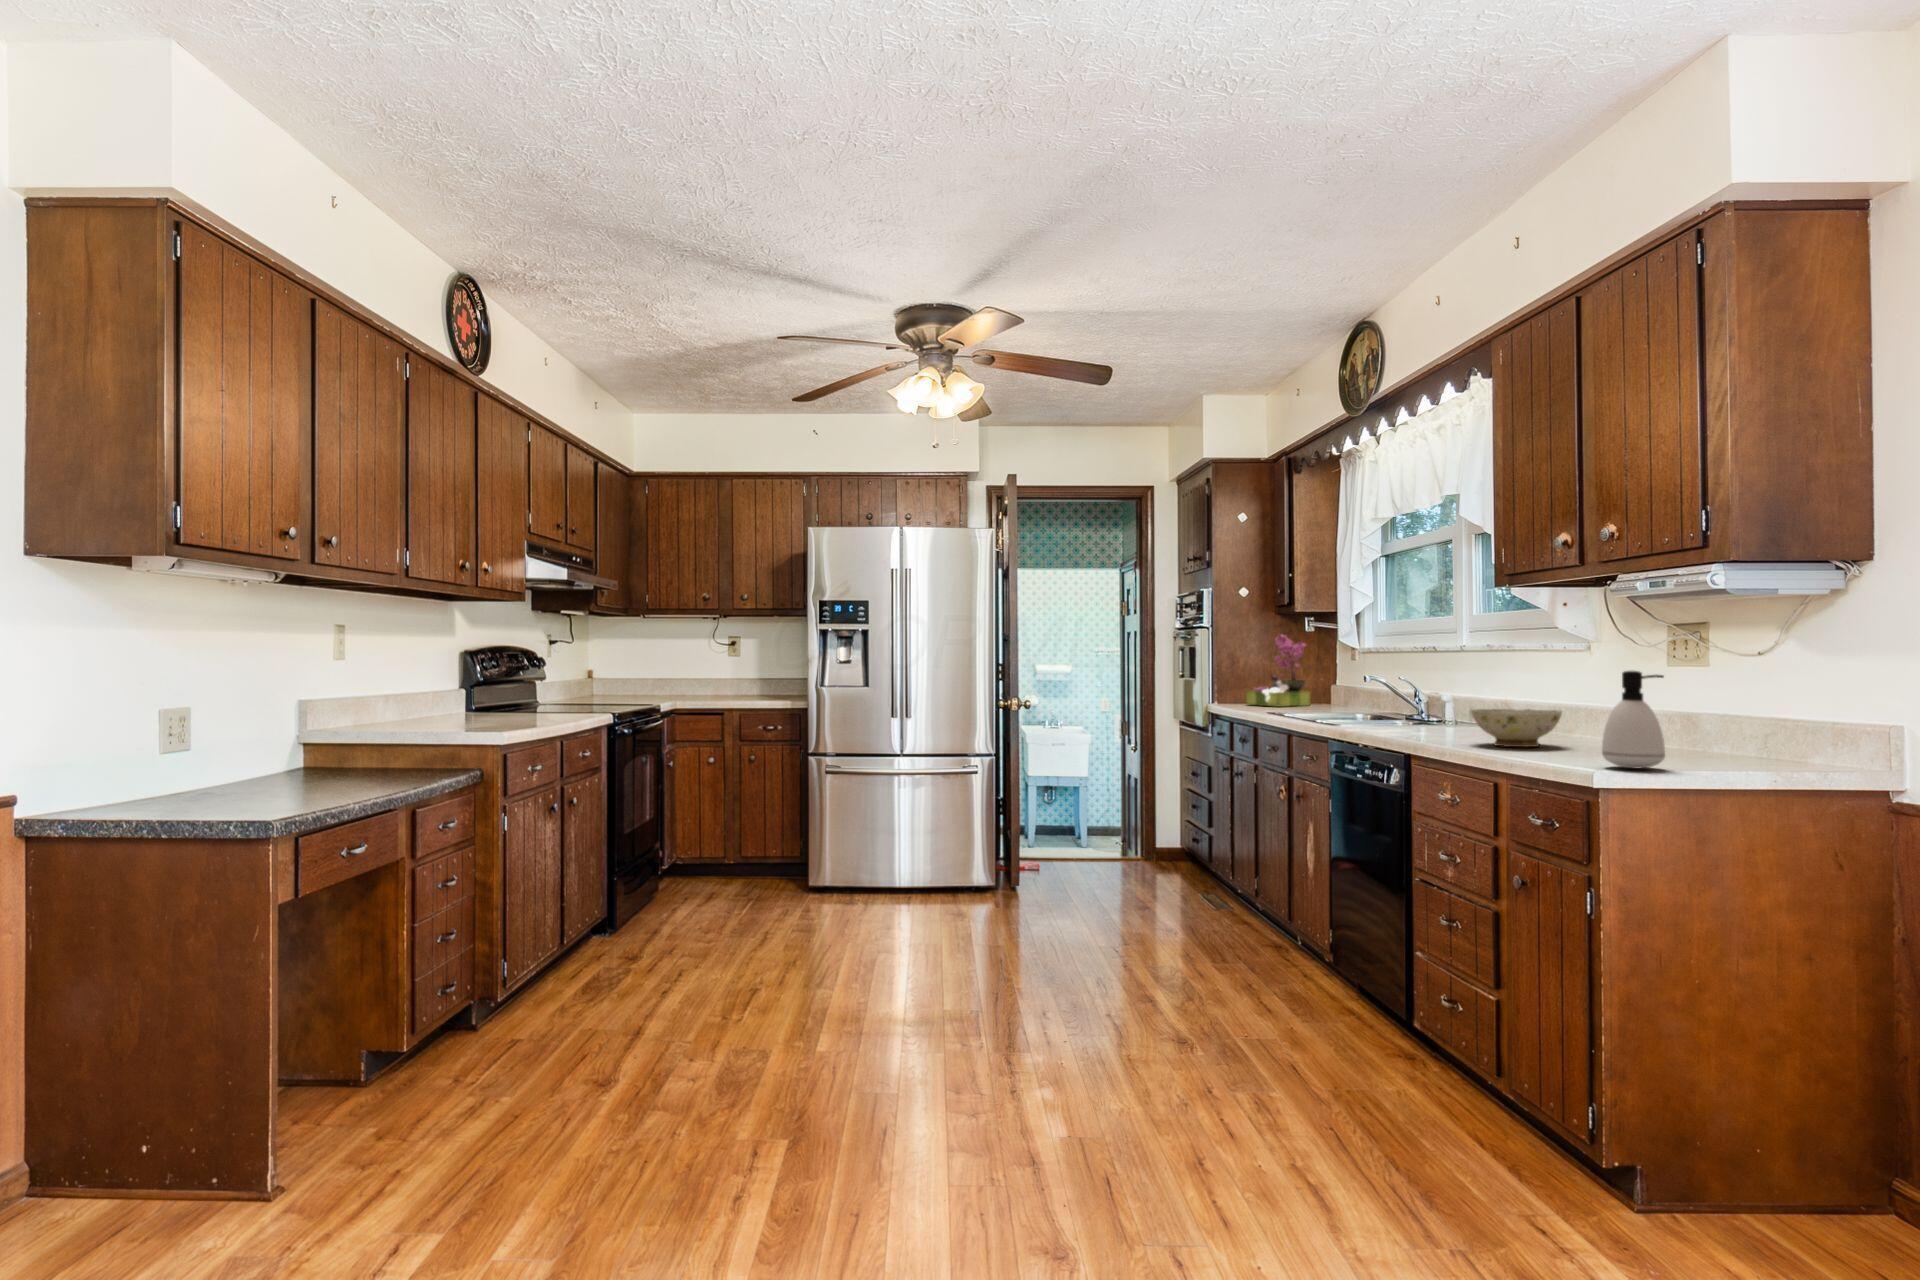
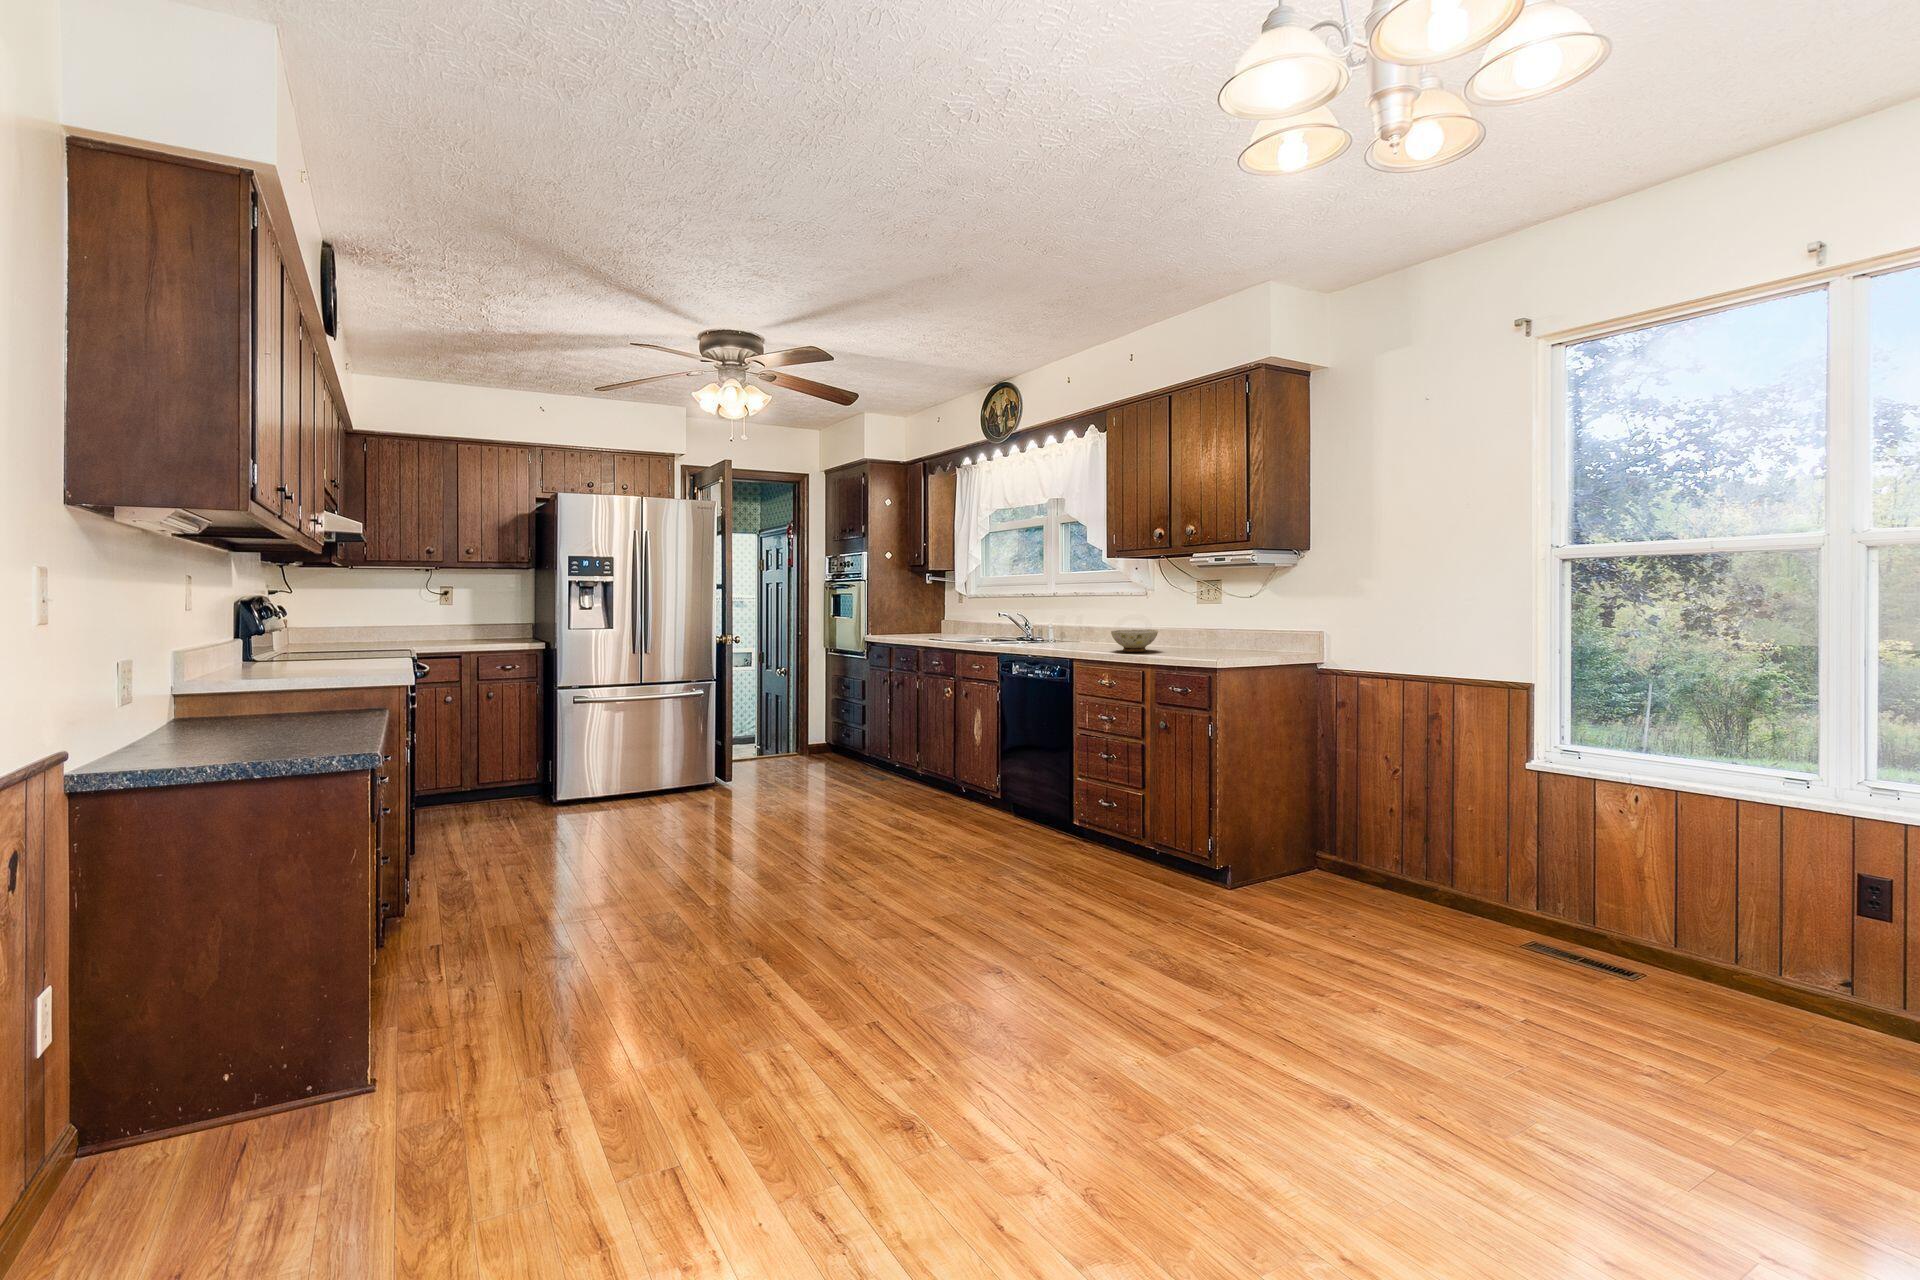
flower arrangement: present [1246,635,1310,707] -> none [903,583,943,633]
soap dispenser: present [1602,671,1665,768] -> none [1206,608,1236,660]

